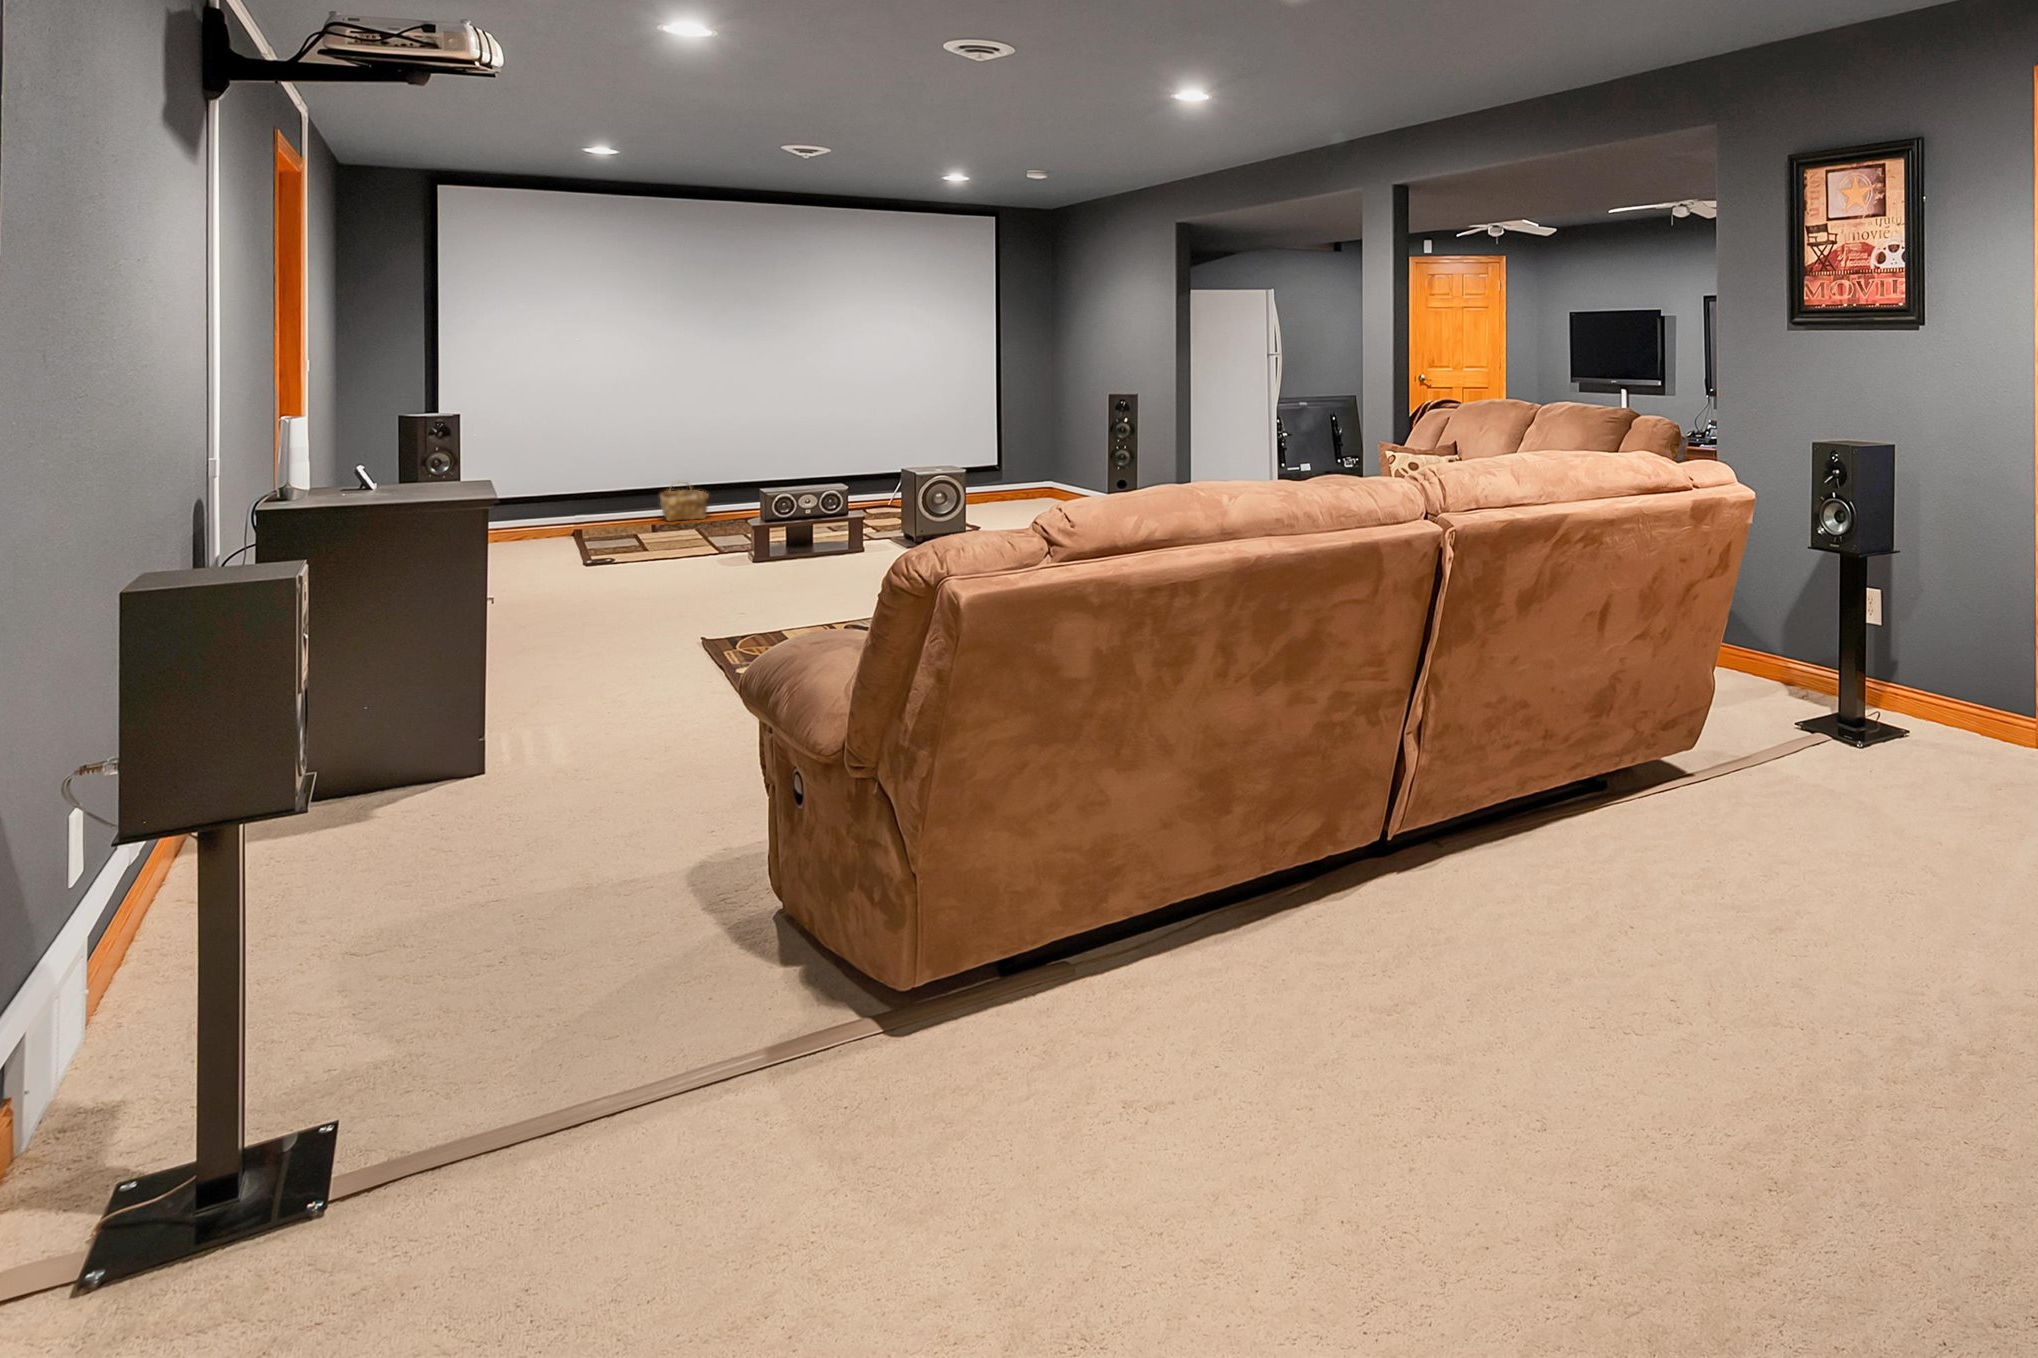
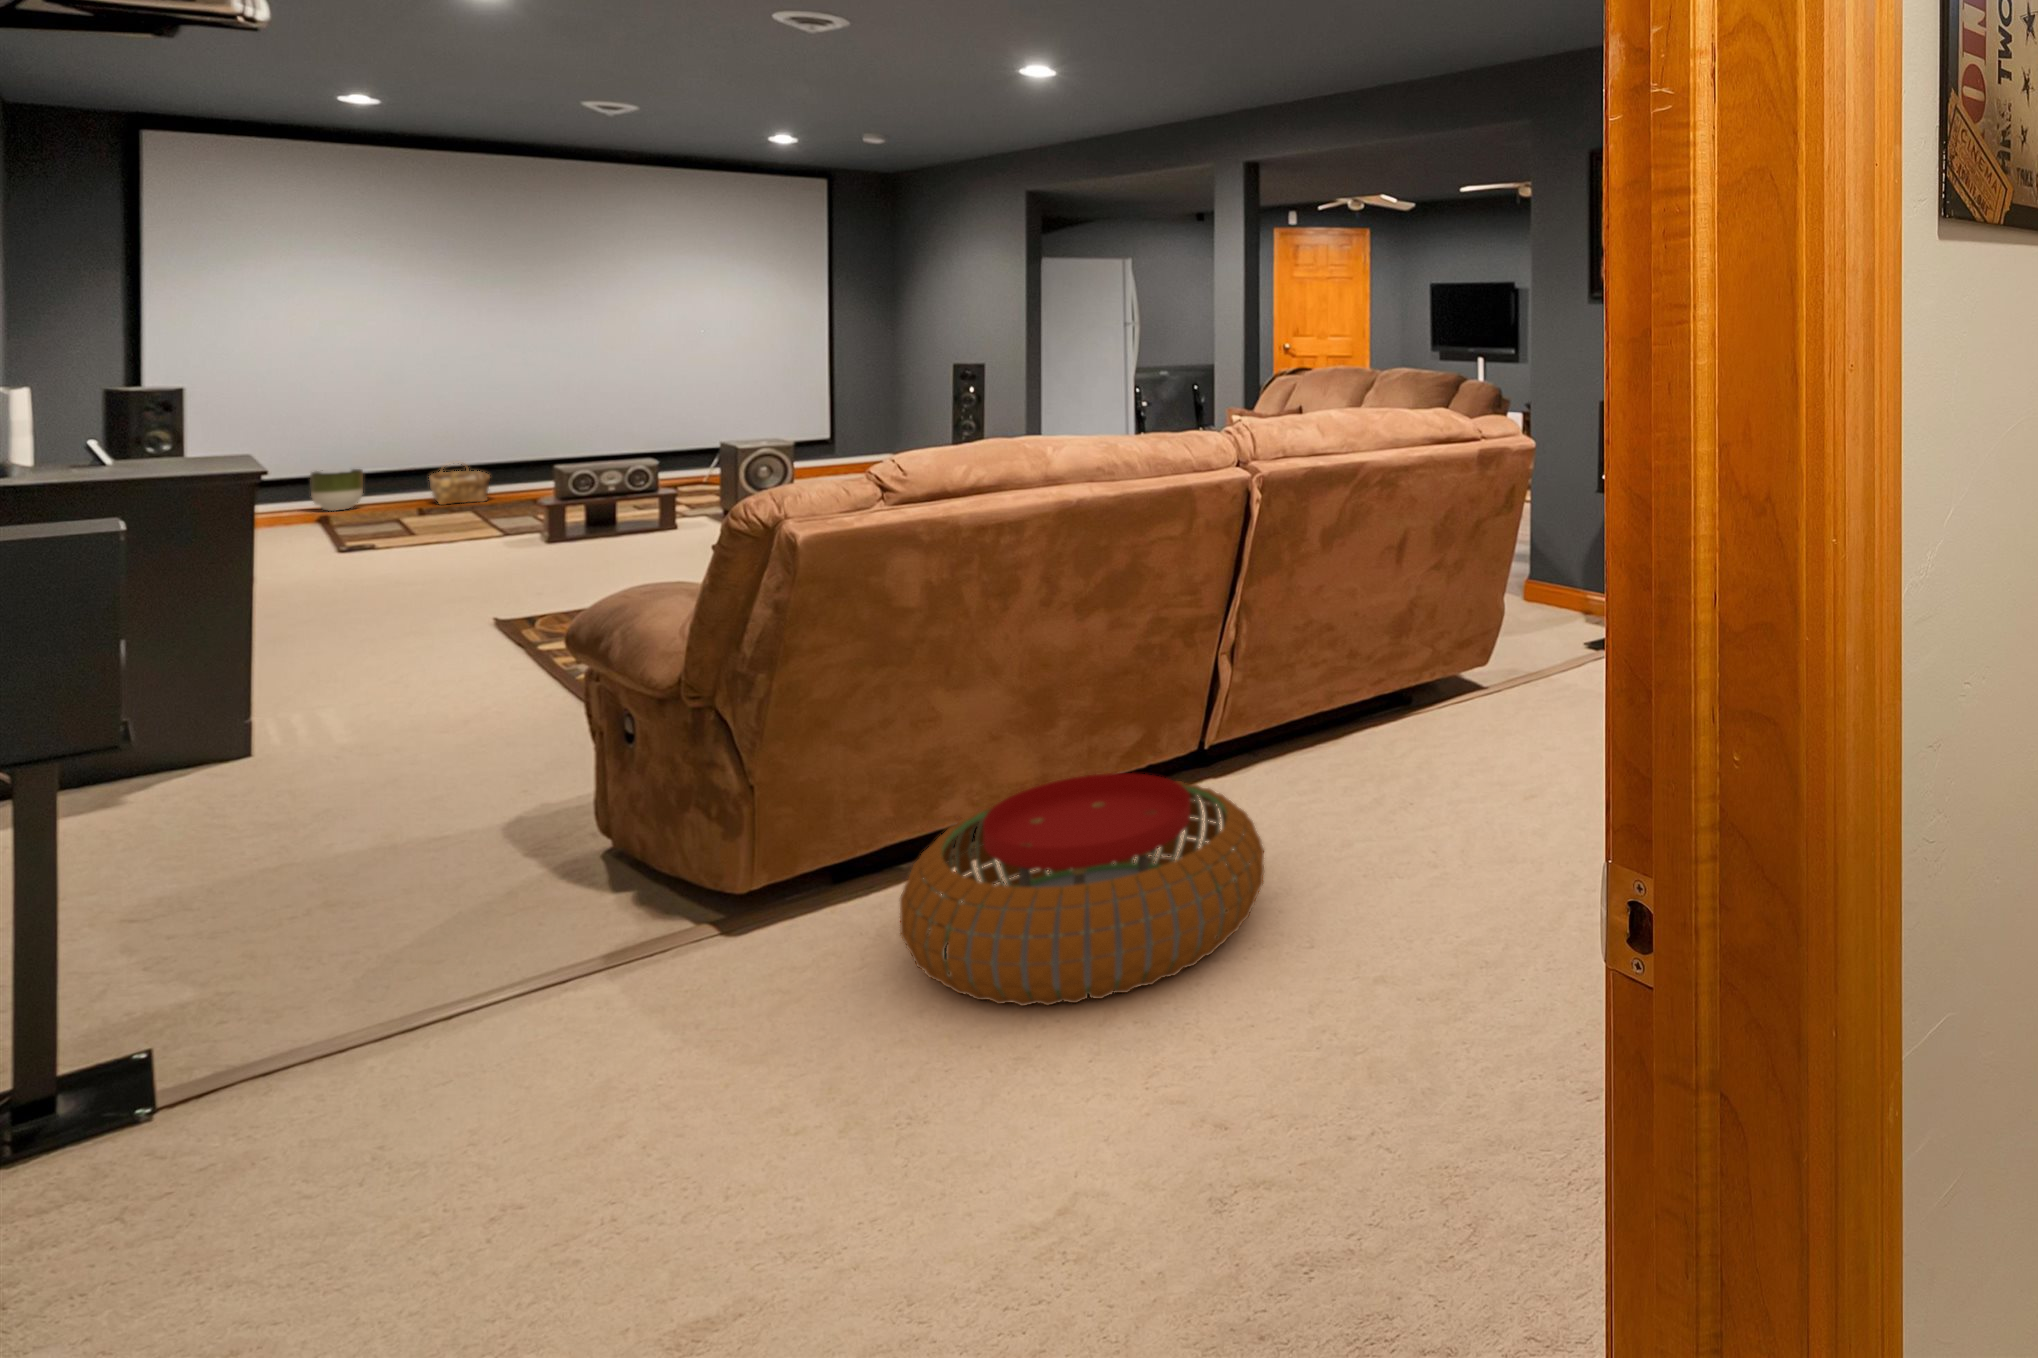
planter: none [566,487,607,525] -> present [310,469,363,511]
pouf: none [1068,879,1478,1180] -> present [900,773,1264,1006]

